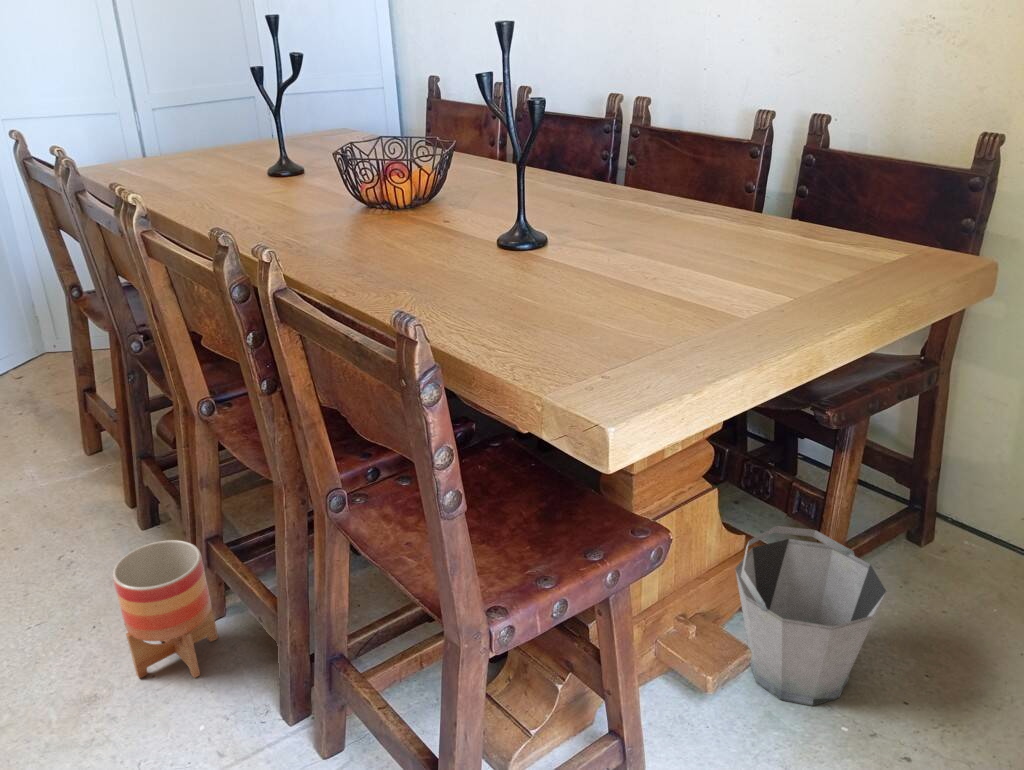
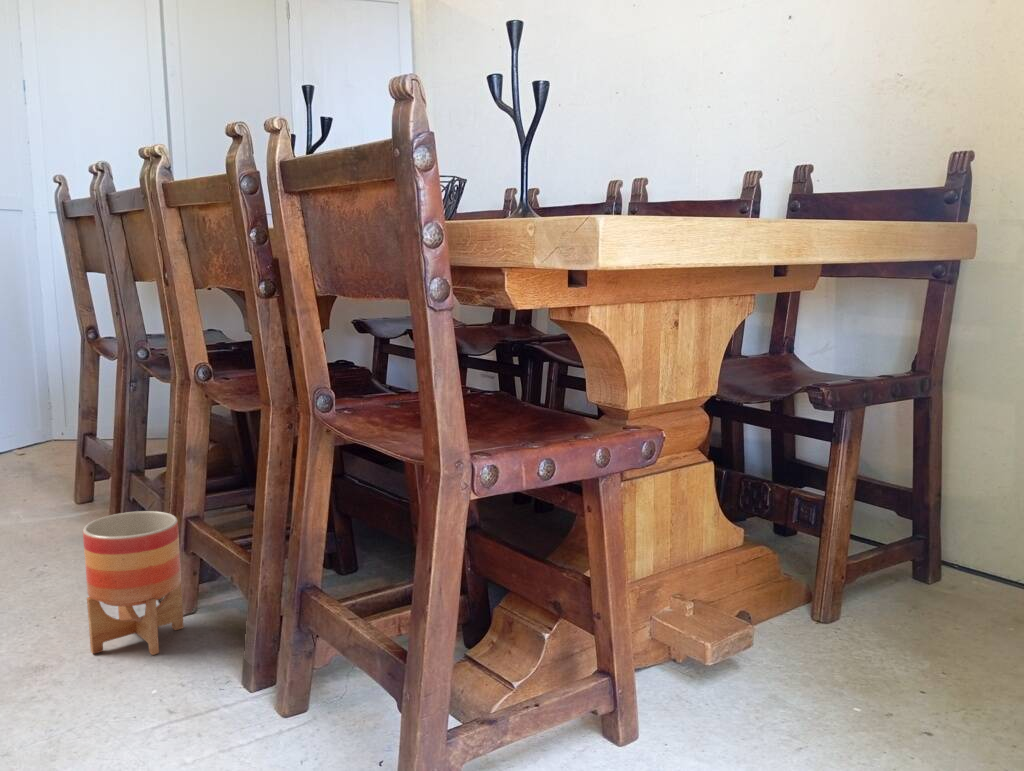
bucket: present [735,526,886,706] -> none [733,506,894,691]

